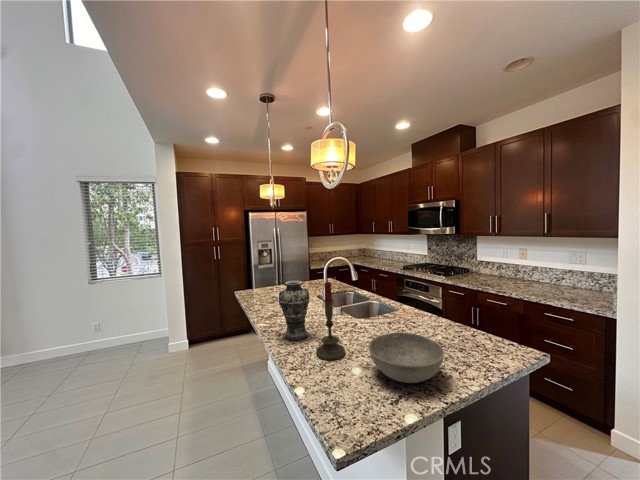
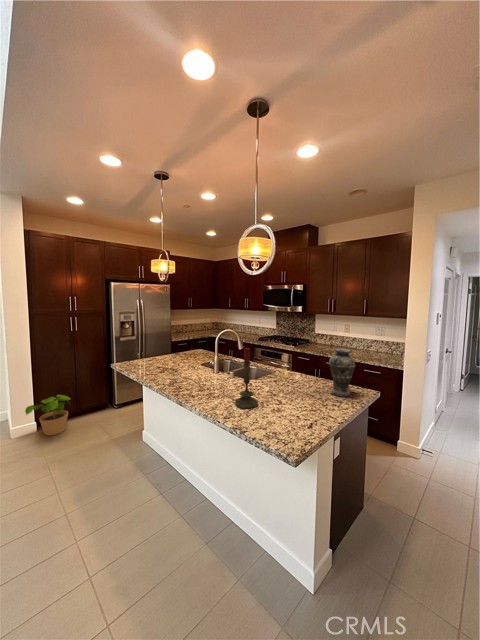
vase: present [279,281,310,340] -> present [329,349,355,397]
potted plant: none [174,319,212,357] -> present [25,395,70,435]
bowl: present [369,332,444,383] -> none [282,384,334,416]

